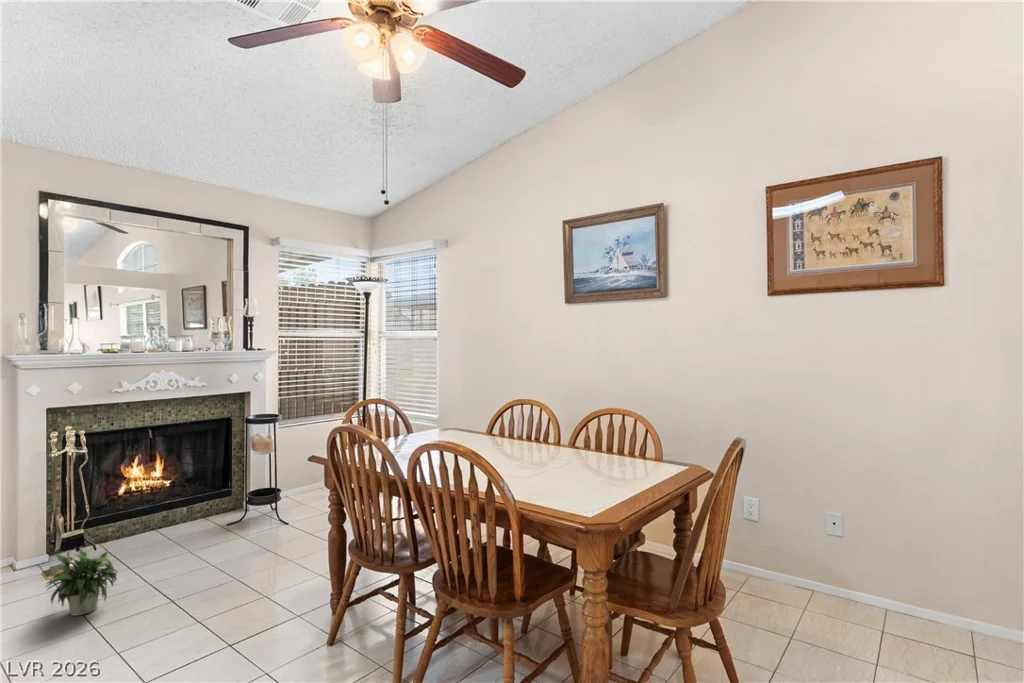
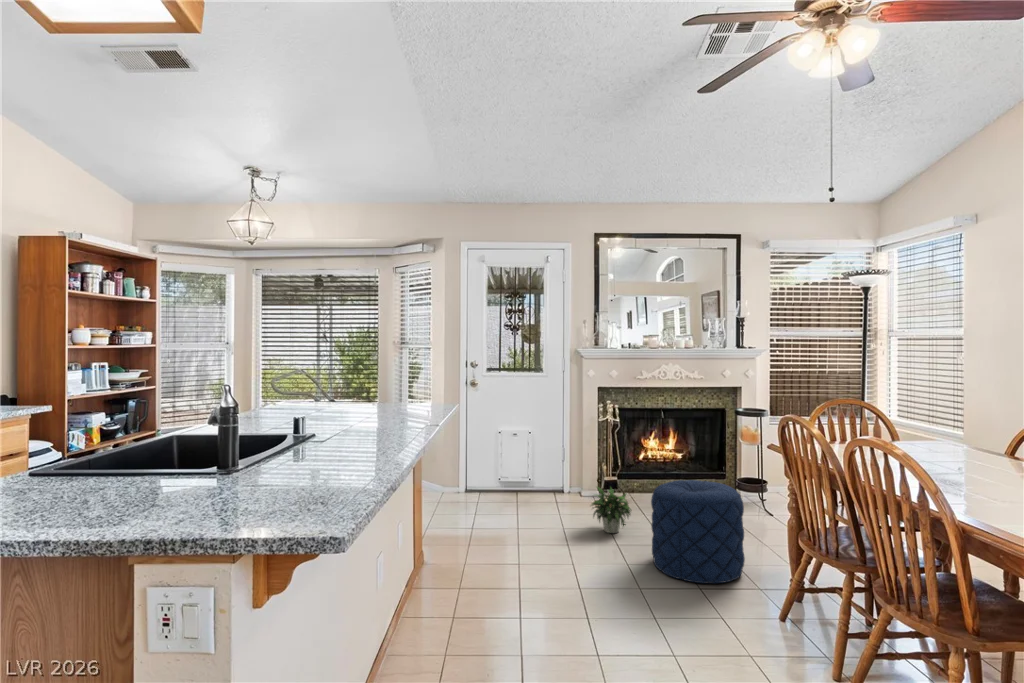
pouf: none [158,509,279,644] -> present [651,480,745,583]

